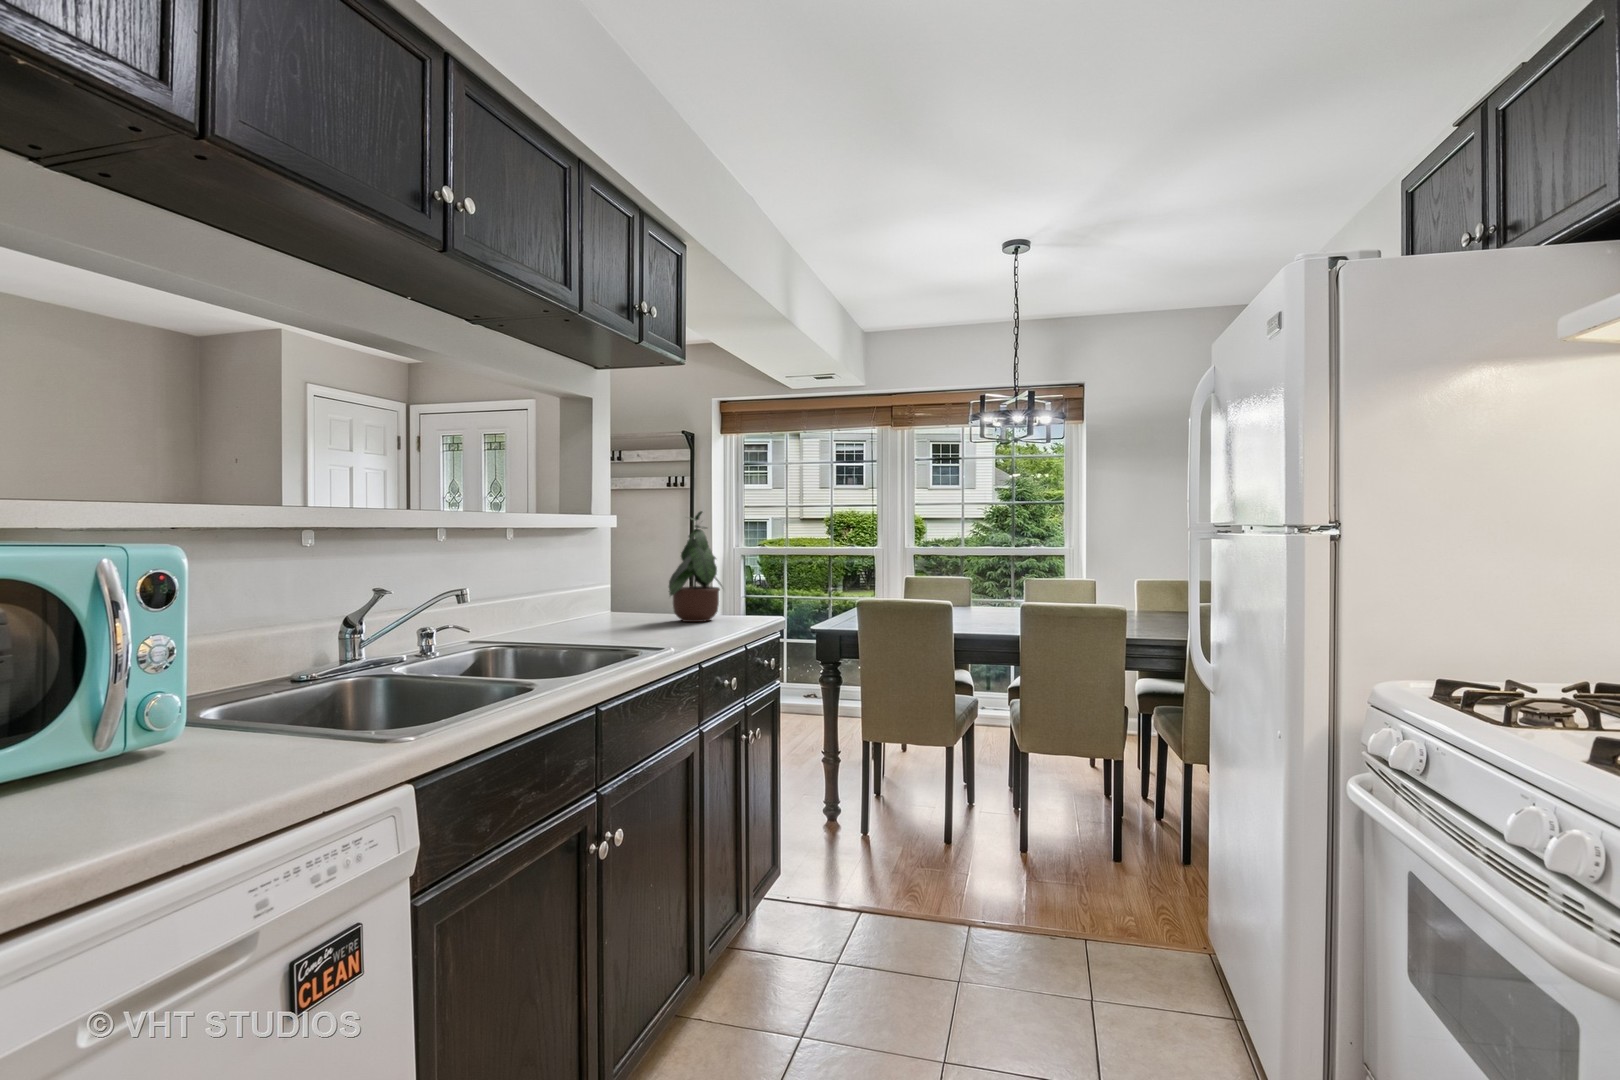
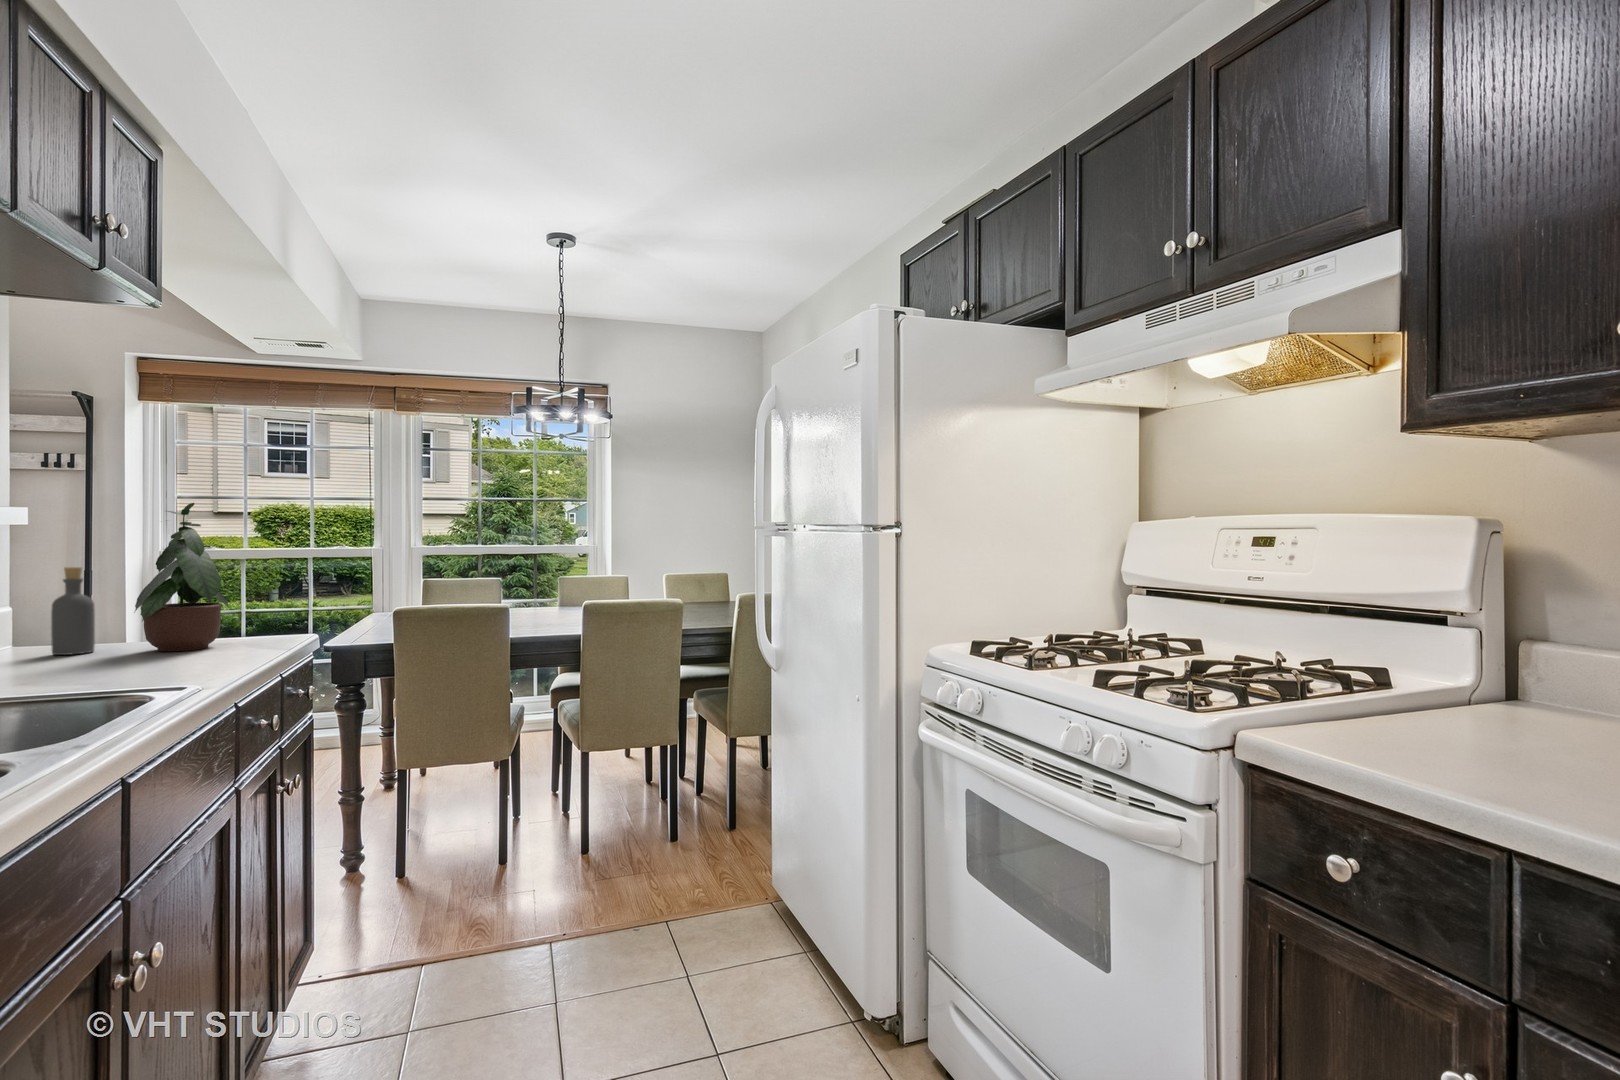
bottle: none [626,558,649,620] -> present [51,567,95,655]

